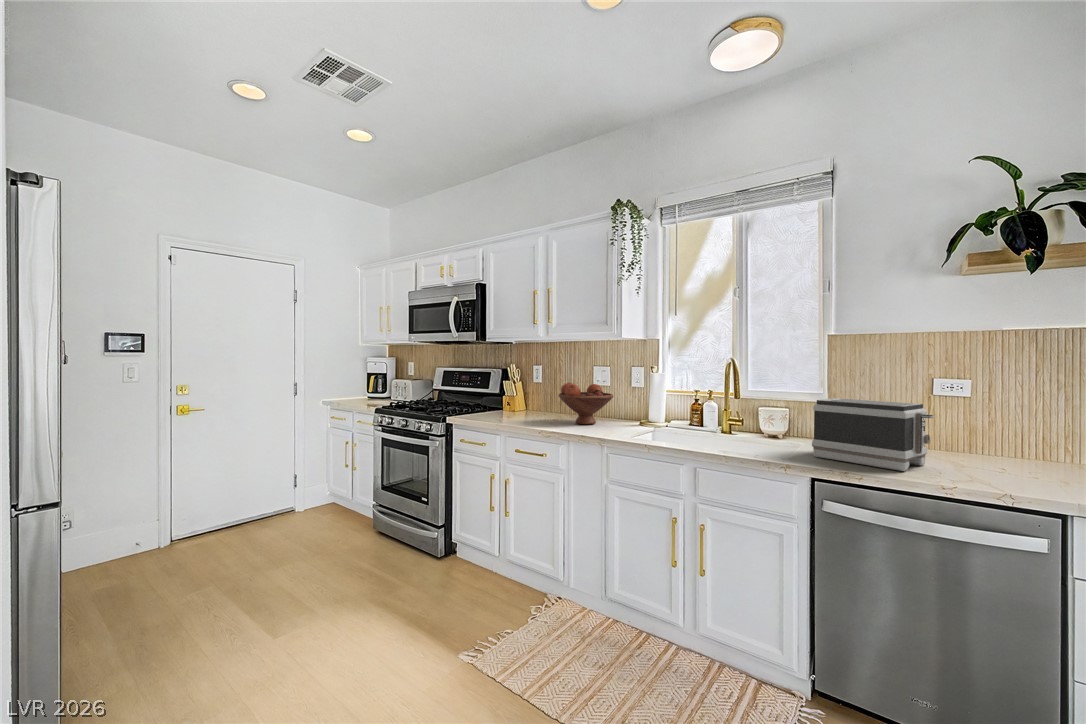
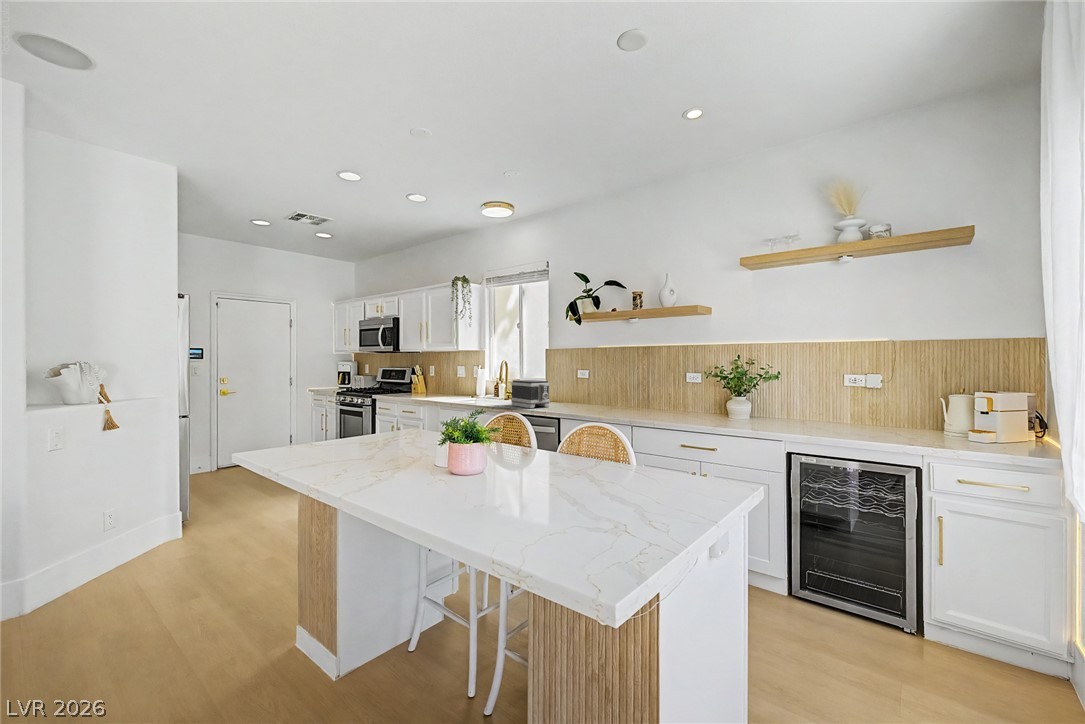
fruit bowl: present [558,382,613,425] -> none [426,375,456,397]

